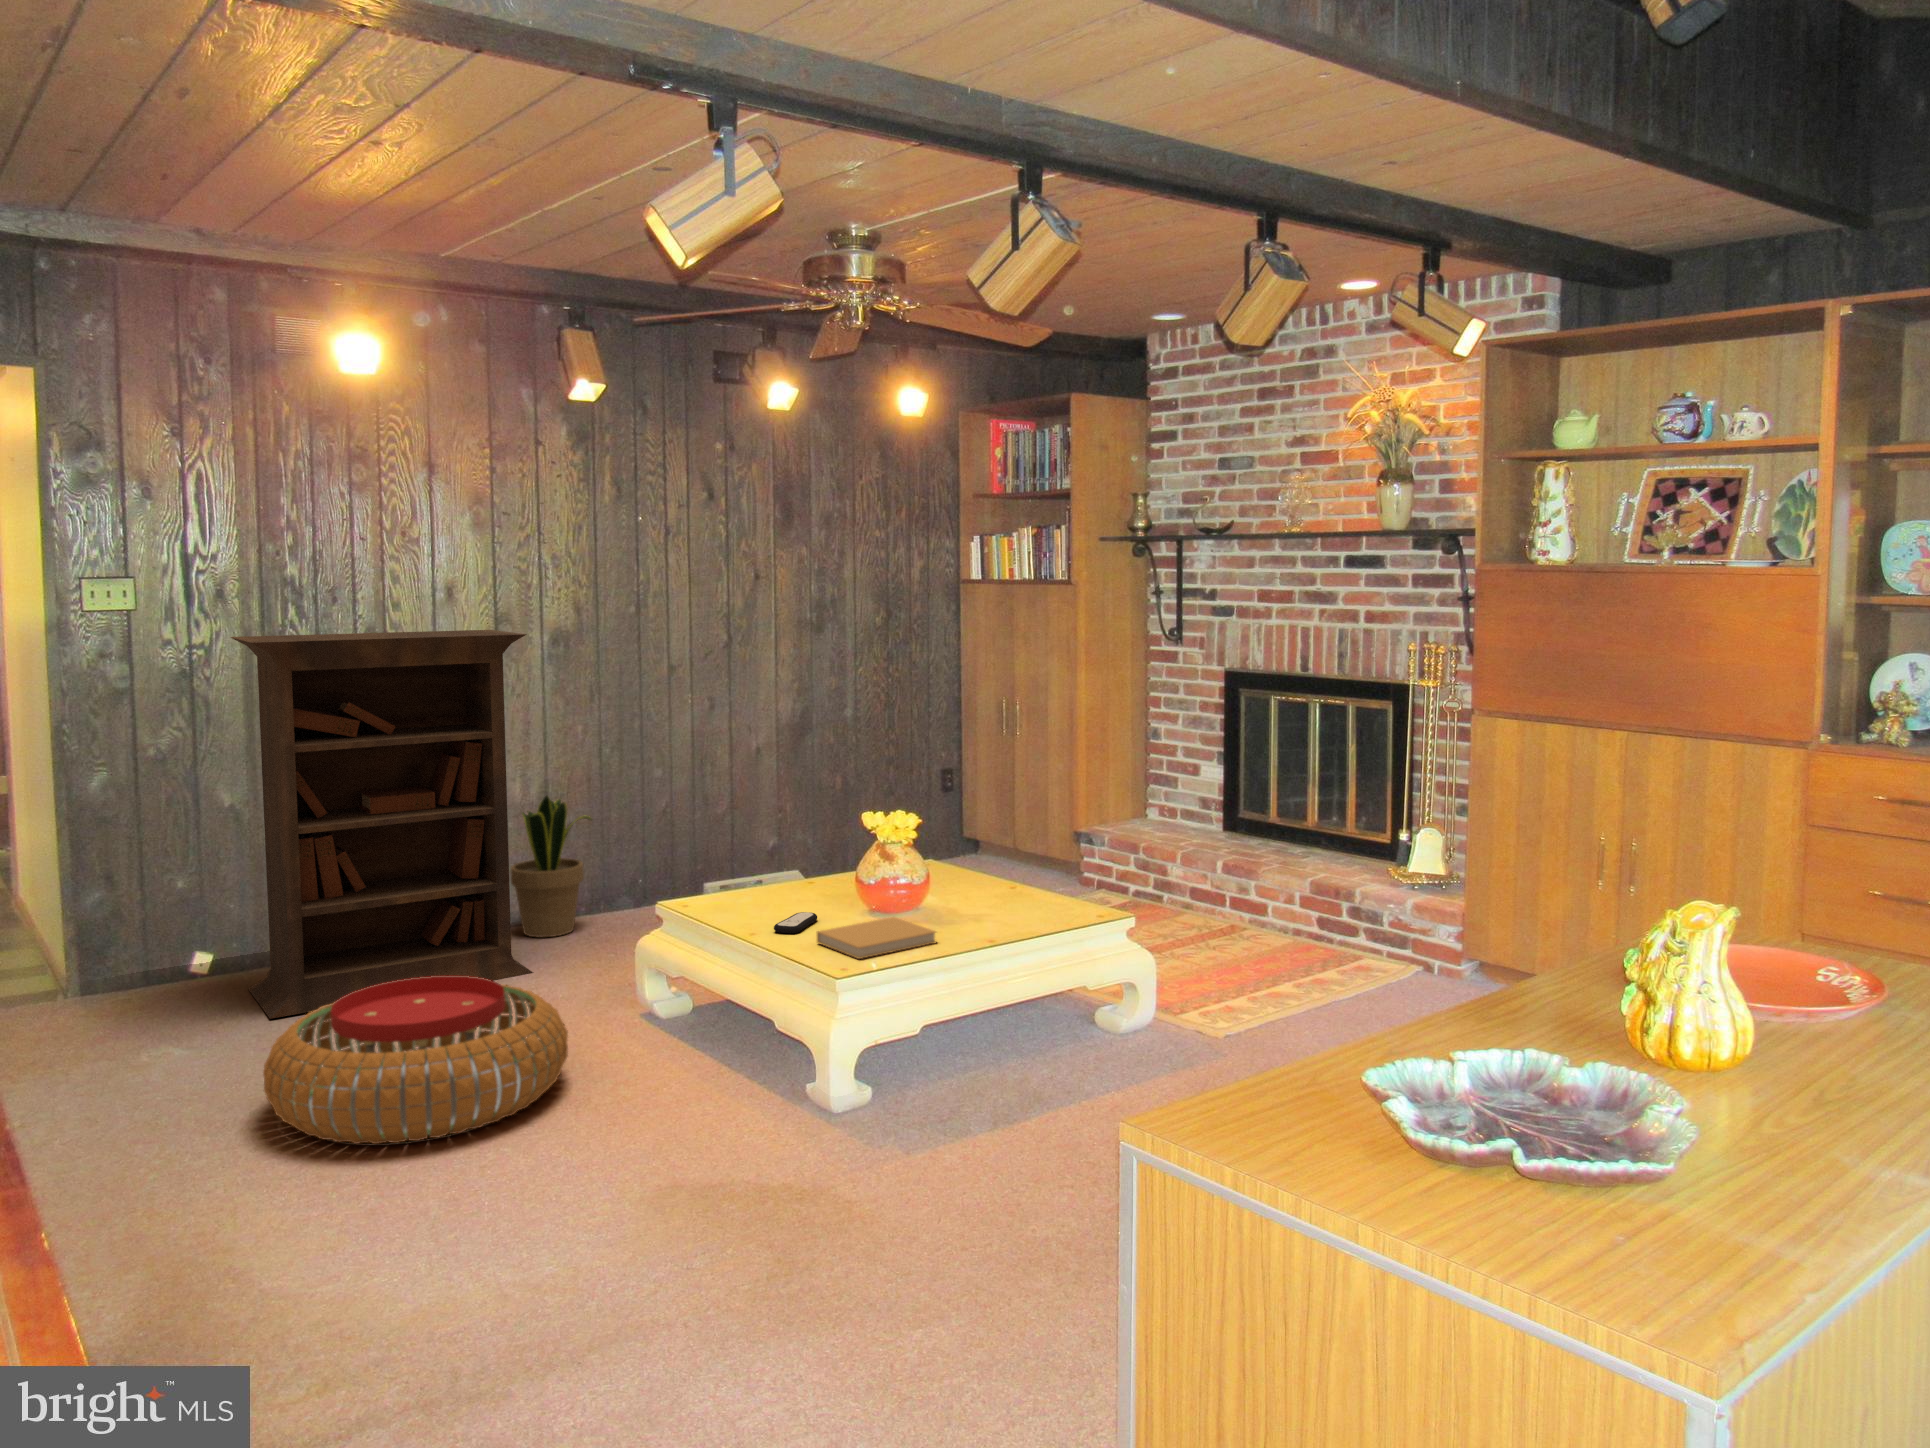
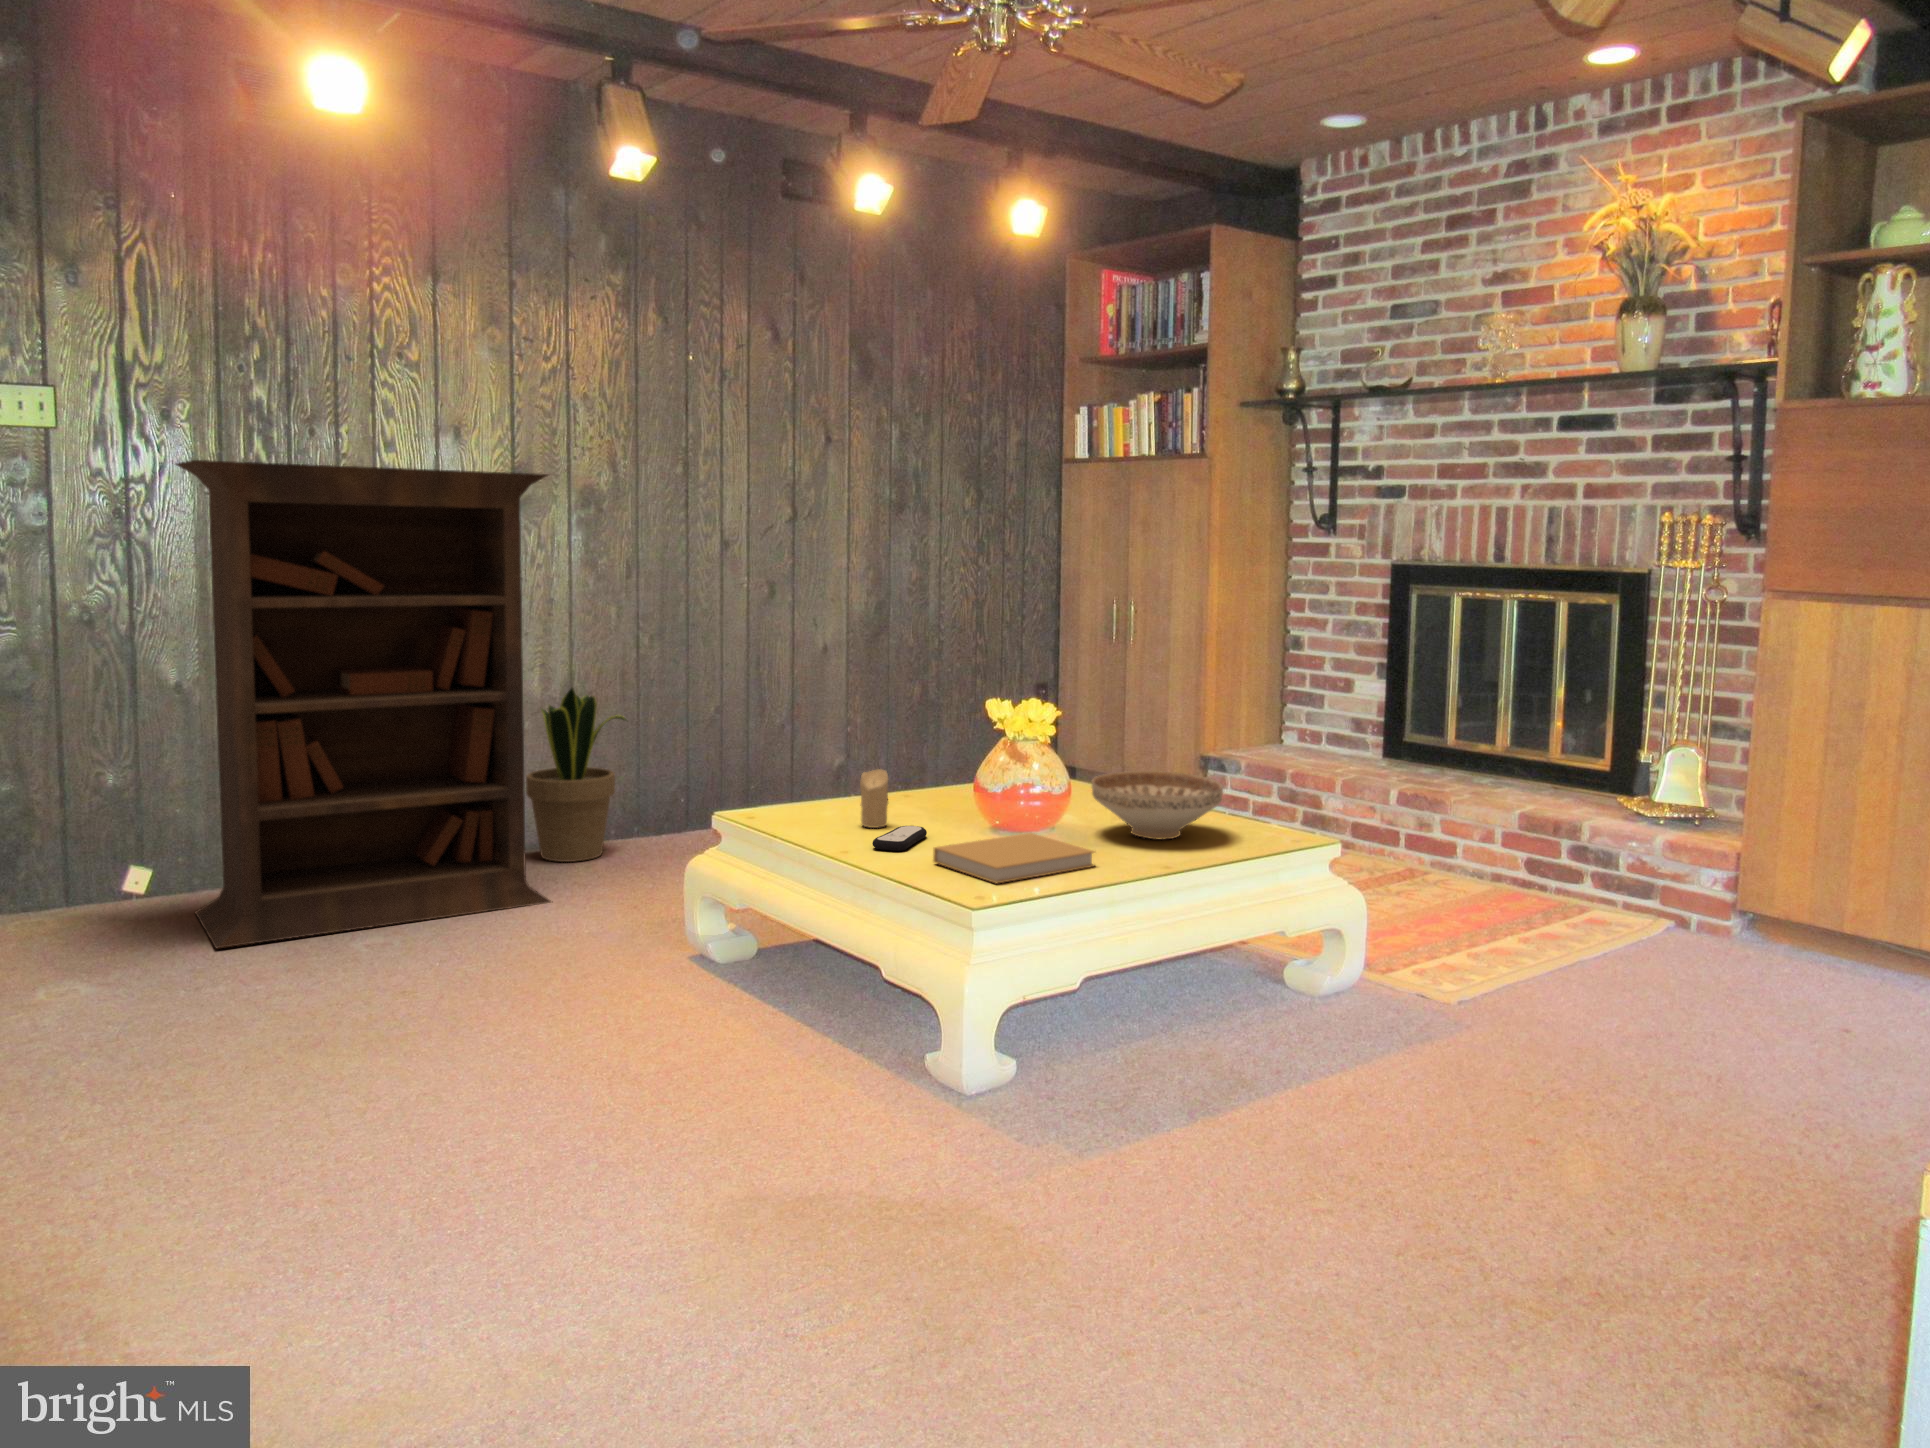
decorative bowl: none [943,864,1043,918] -> present [1092,771,1223,839]
candle: none [768,868,790,913] -> present [860,769,889,828]
pouf: present [263,976,568,1144] -> none [183,895,599,1119]

